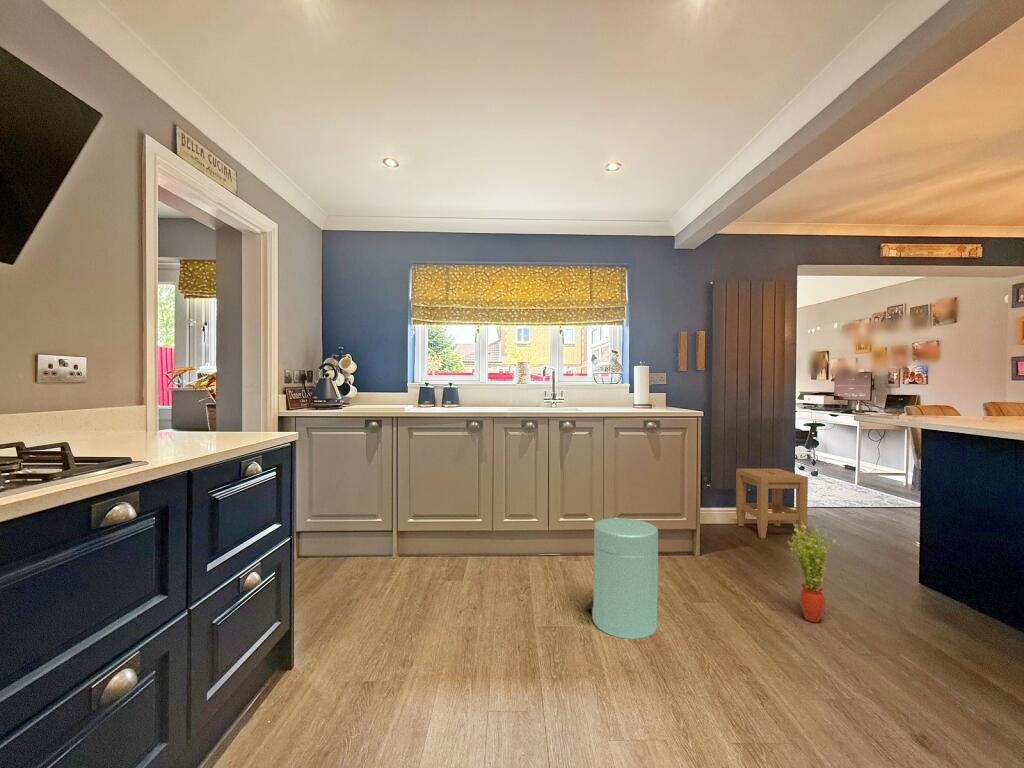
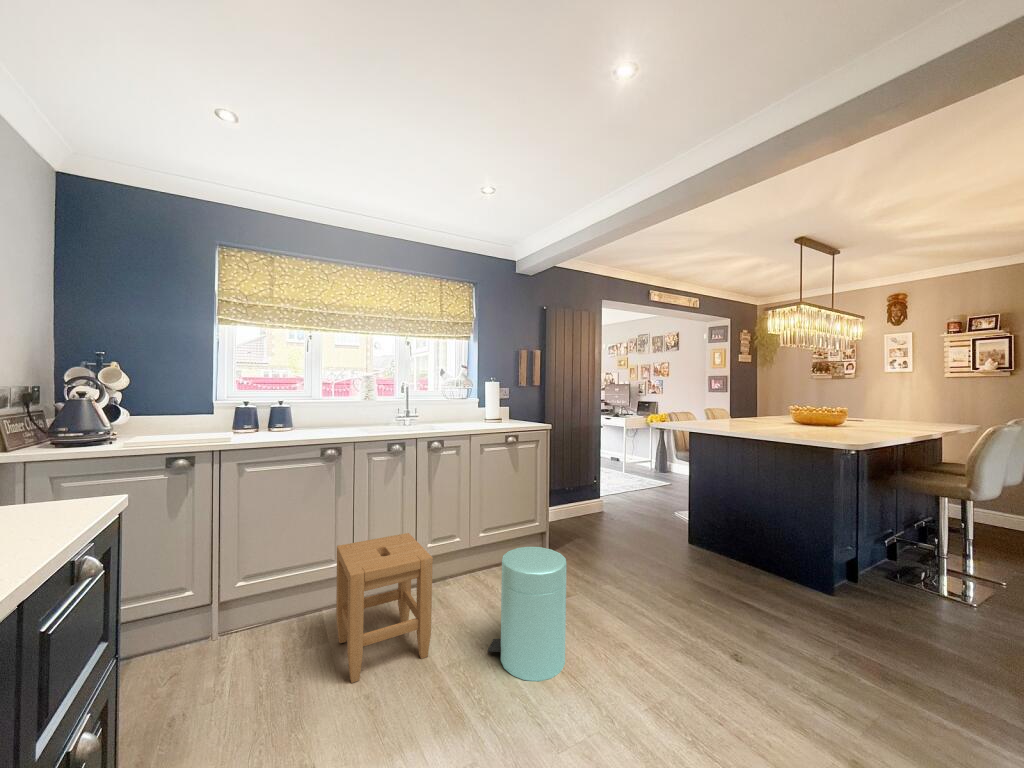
stool: present [736,469,808,539] -> present [336,533,433,683]
potted plant: present [788,524,836,622] -> none [650,524,684,607]

